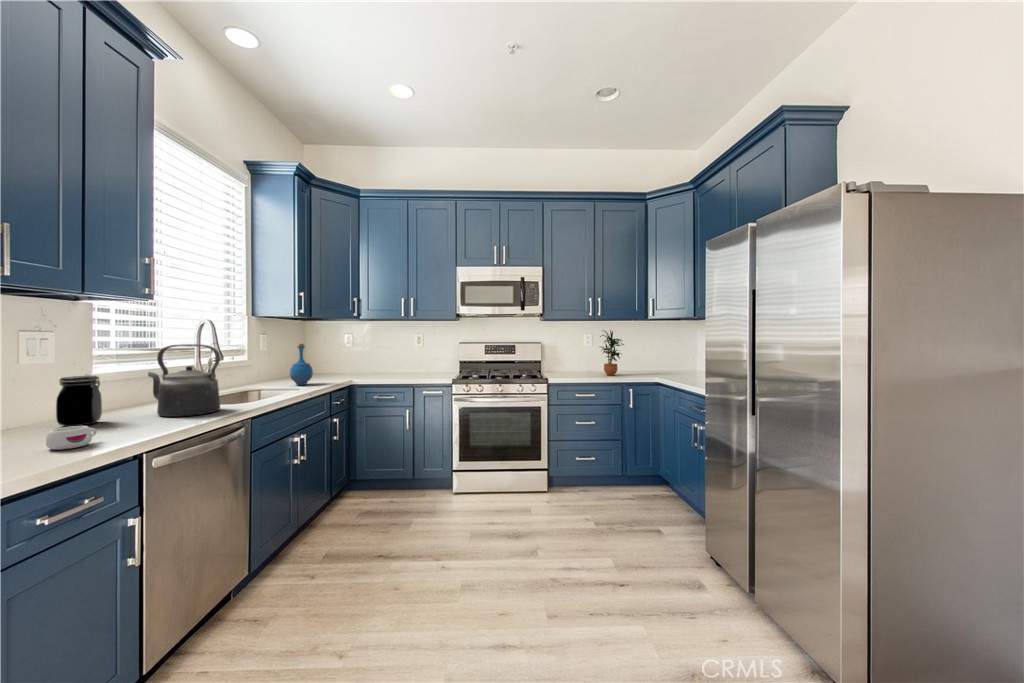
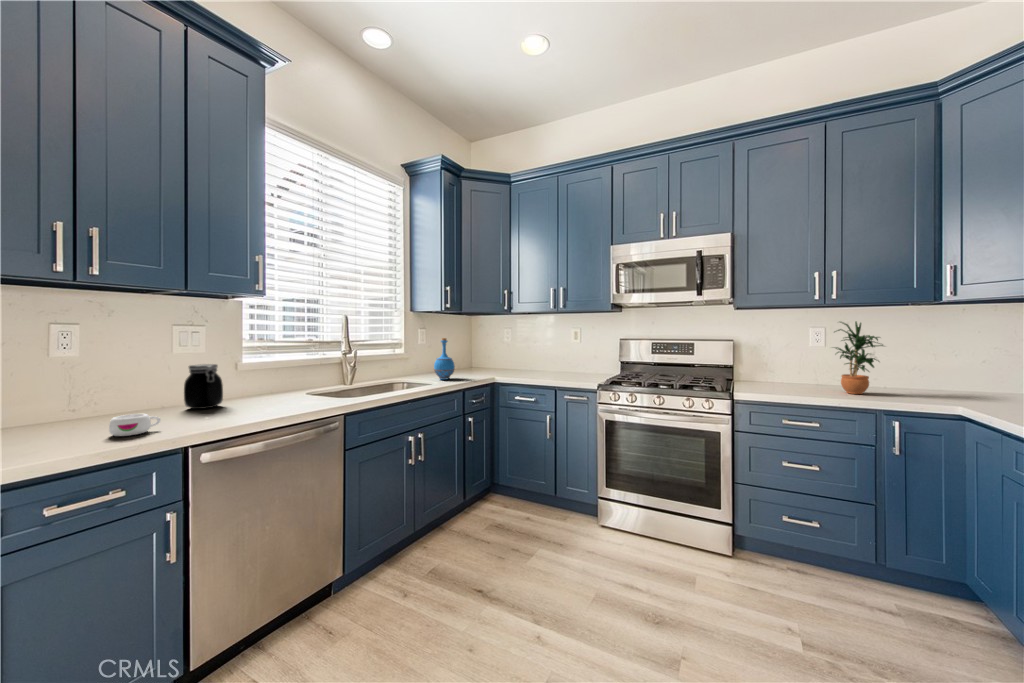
kettle: present [148,344,220,417] -> none [264,337,319,408]

